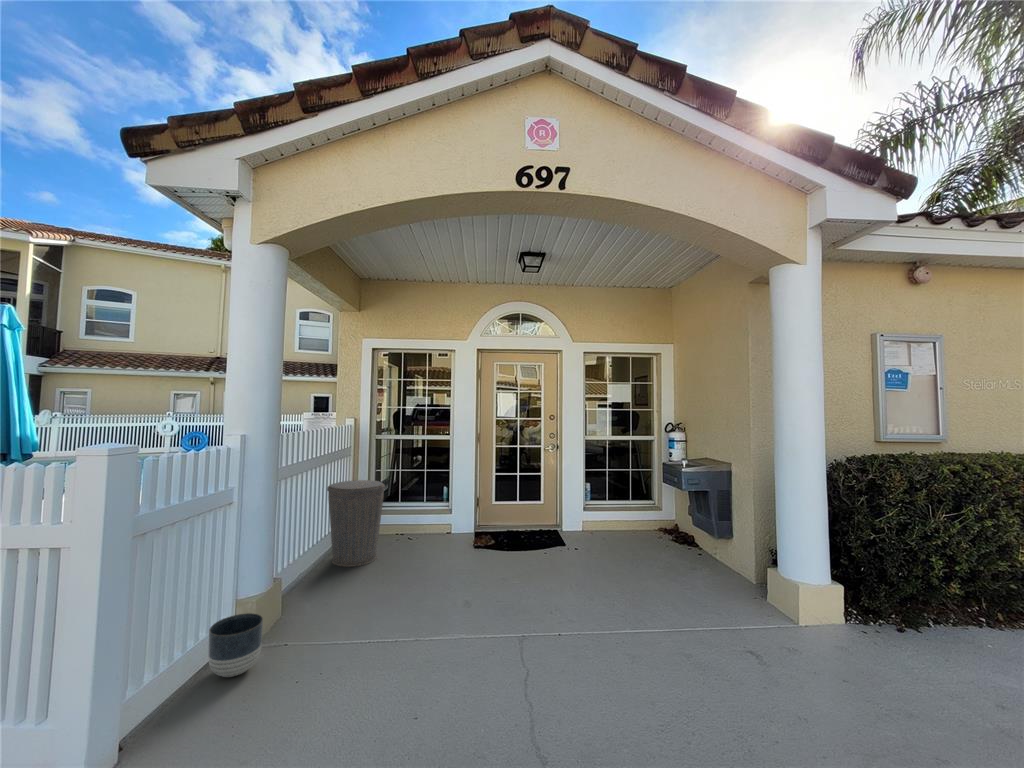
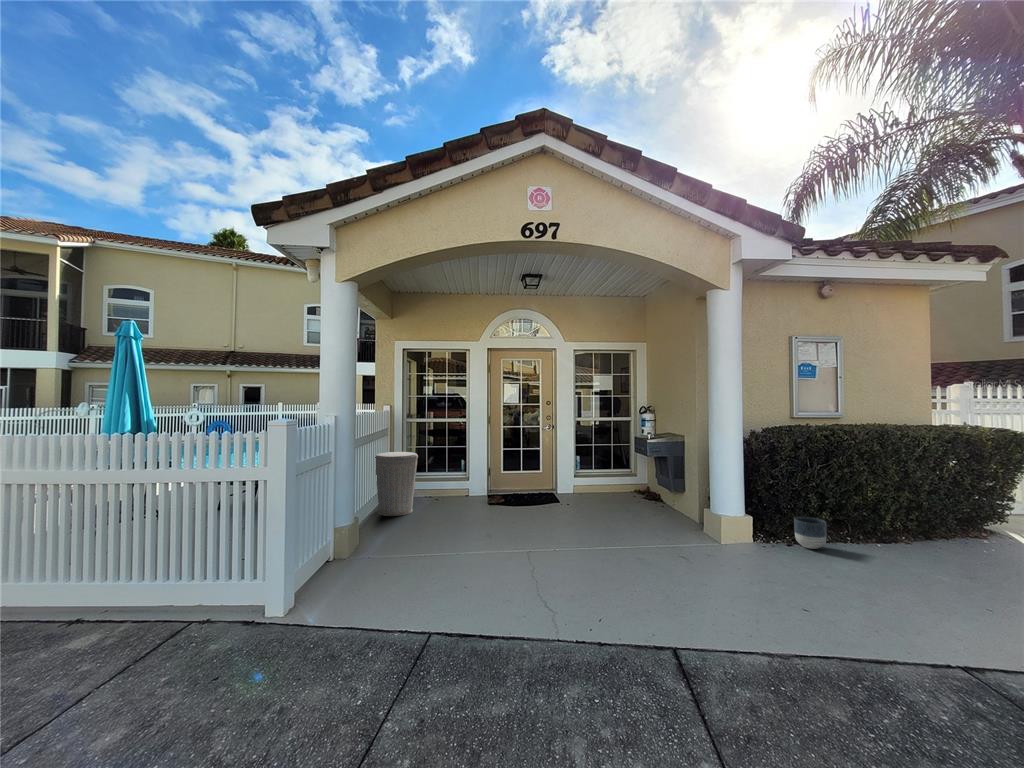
planter: present [208,613,263,677] -> present [794,517,826,549]

